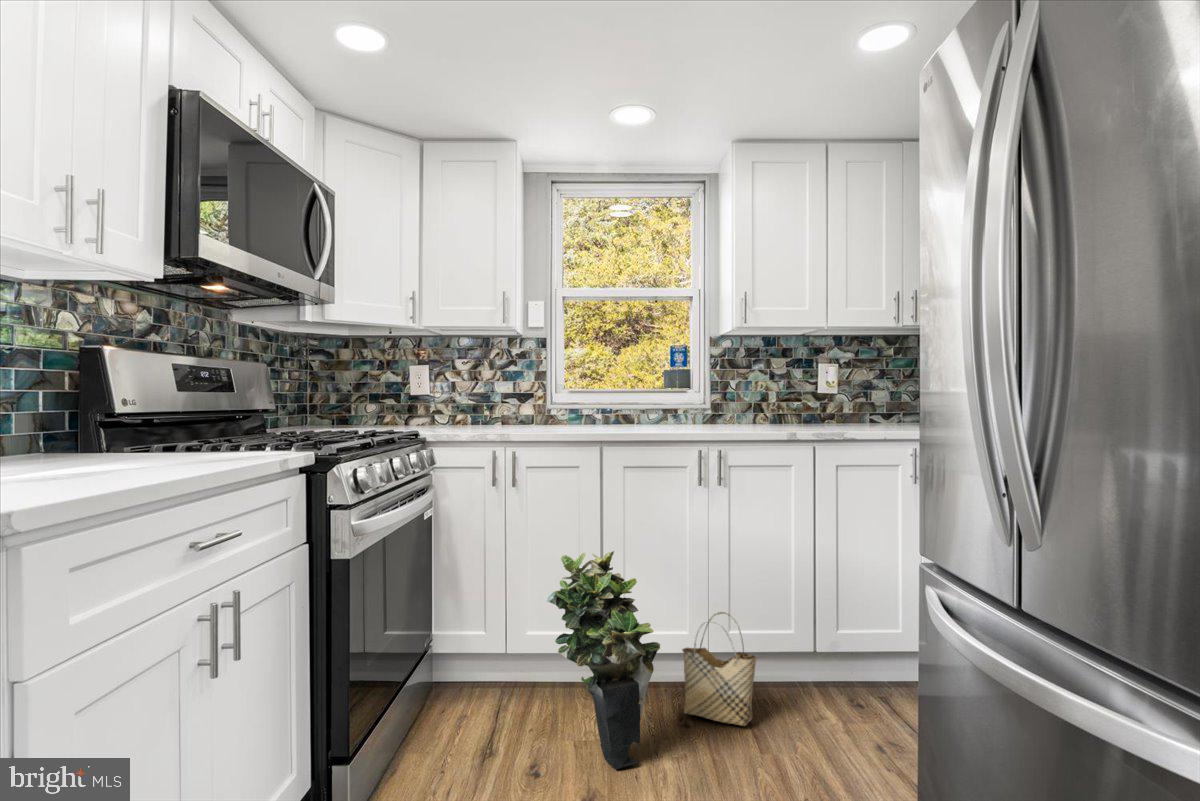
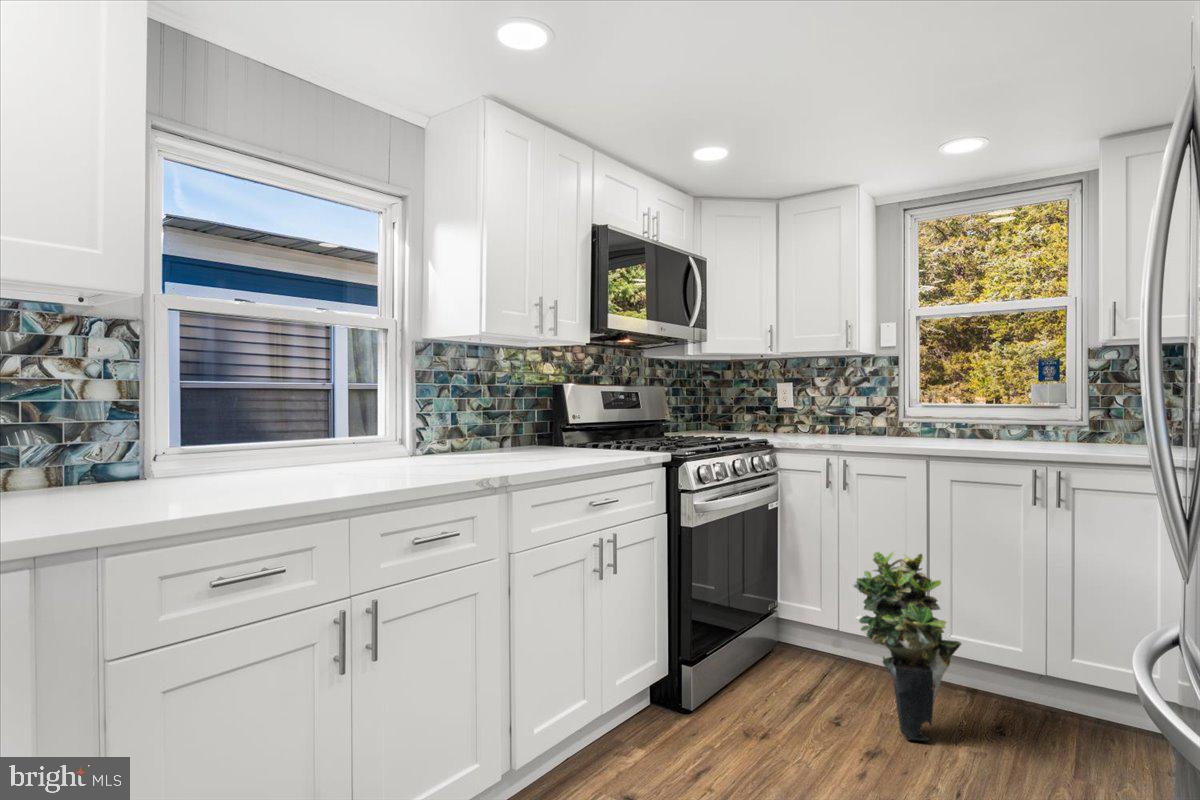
woven basket: present [682,612,756,726] -> none [1001,632,1085,747]

